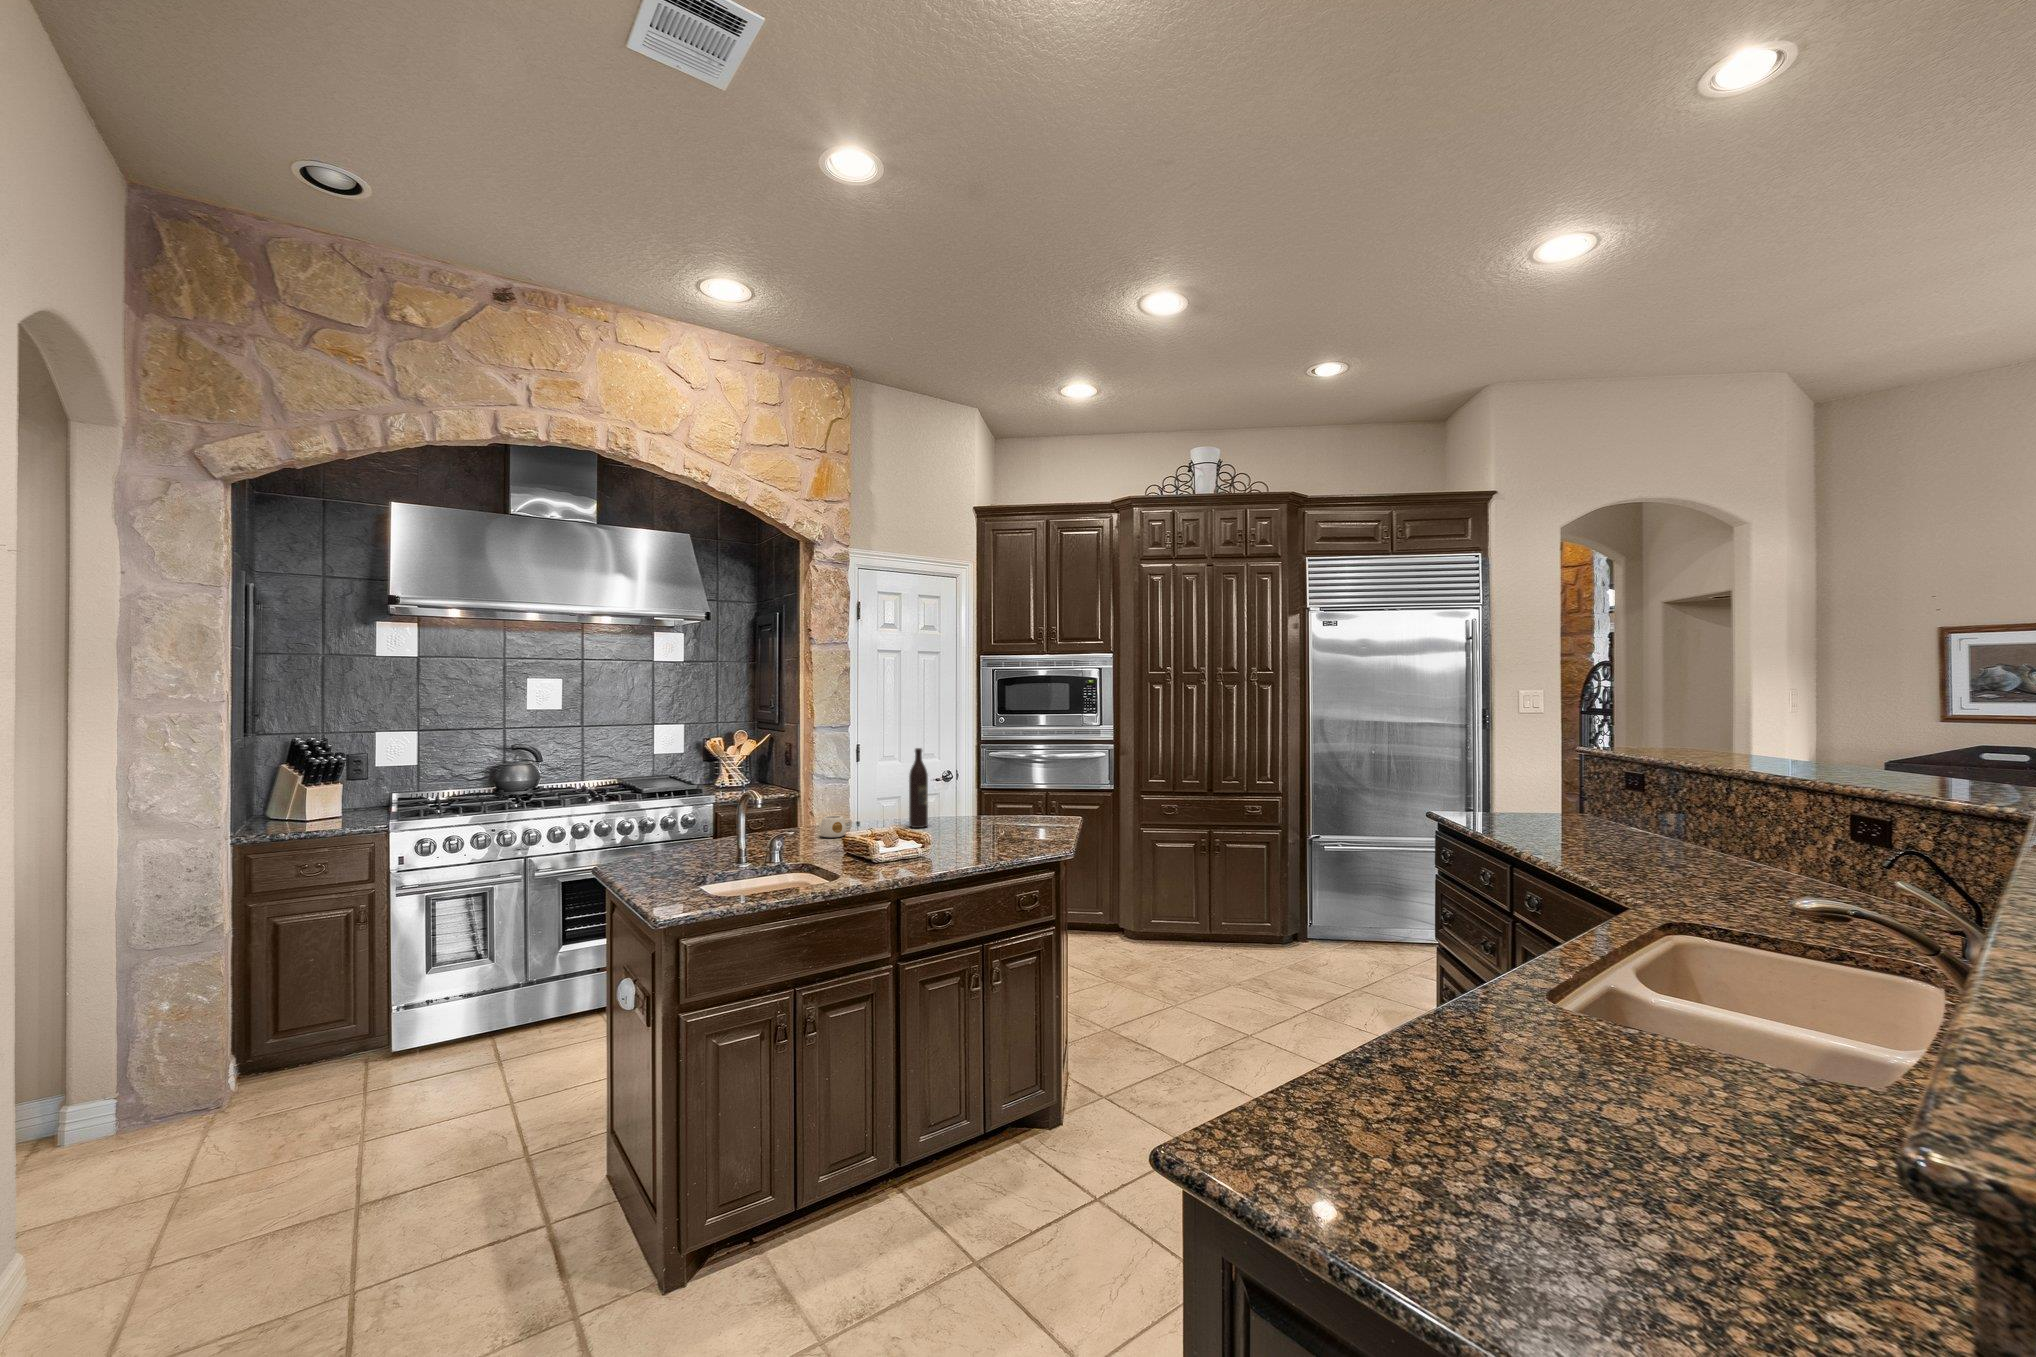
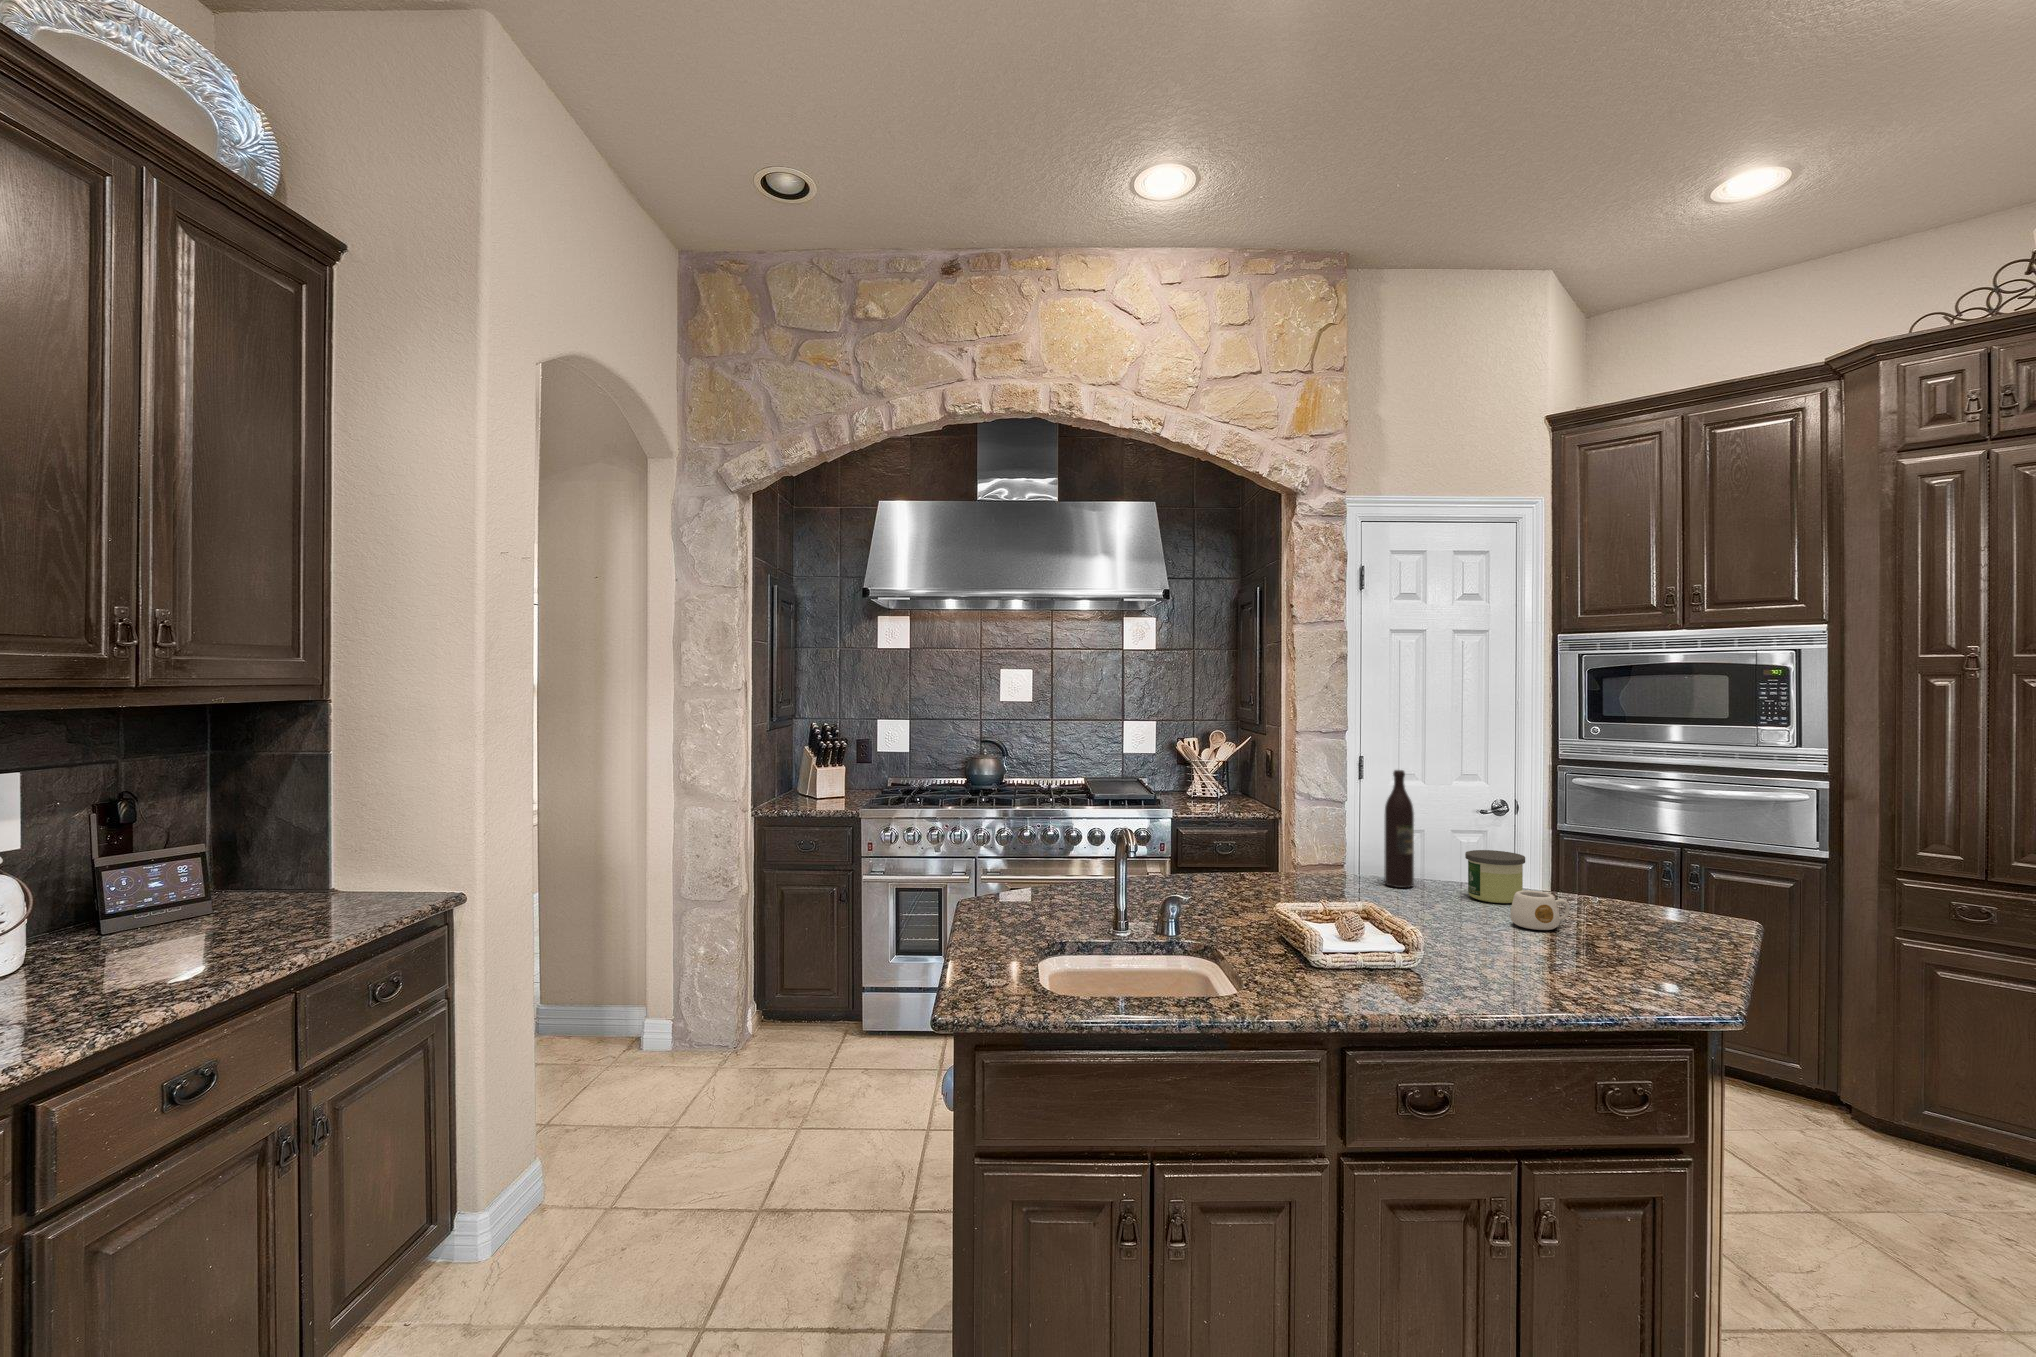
candle: none [962,796,996,829] -> present [1465,850,1525,903]
mug: present [820,815,852,837] -> present [1510,890,1570,930]

